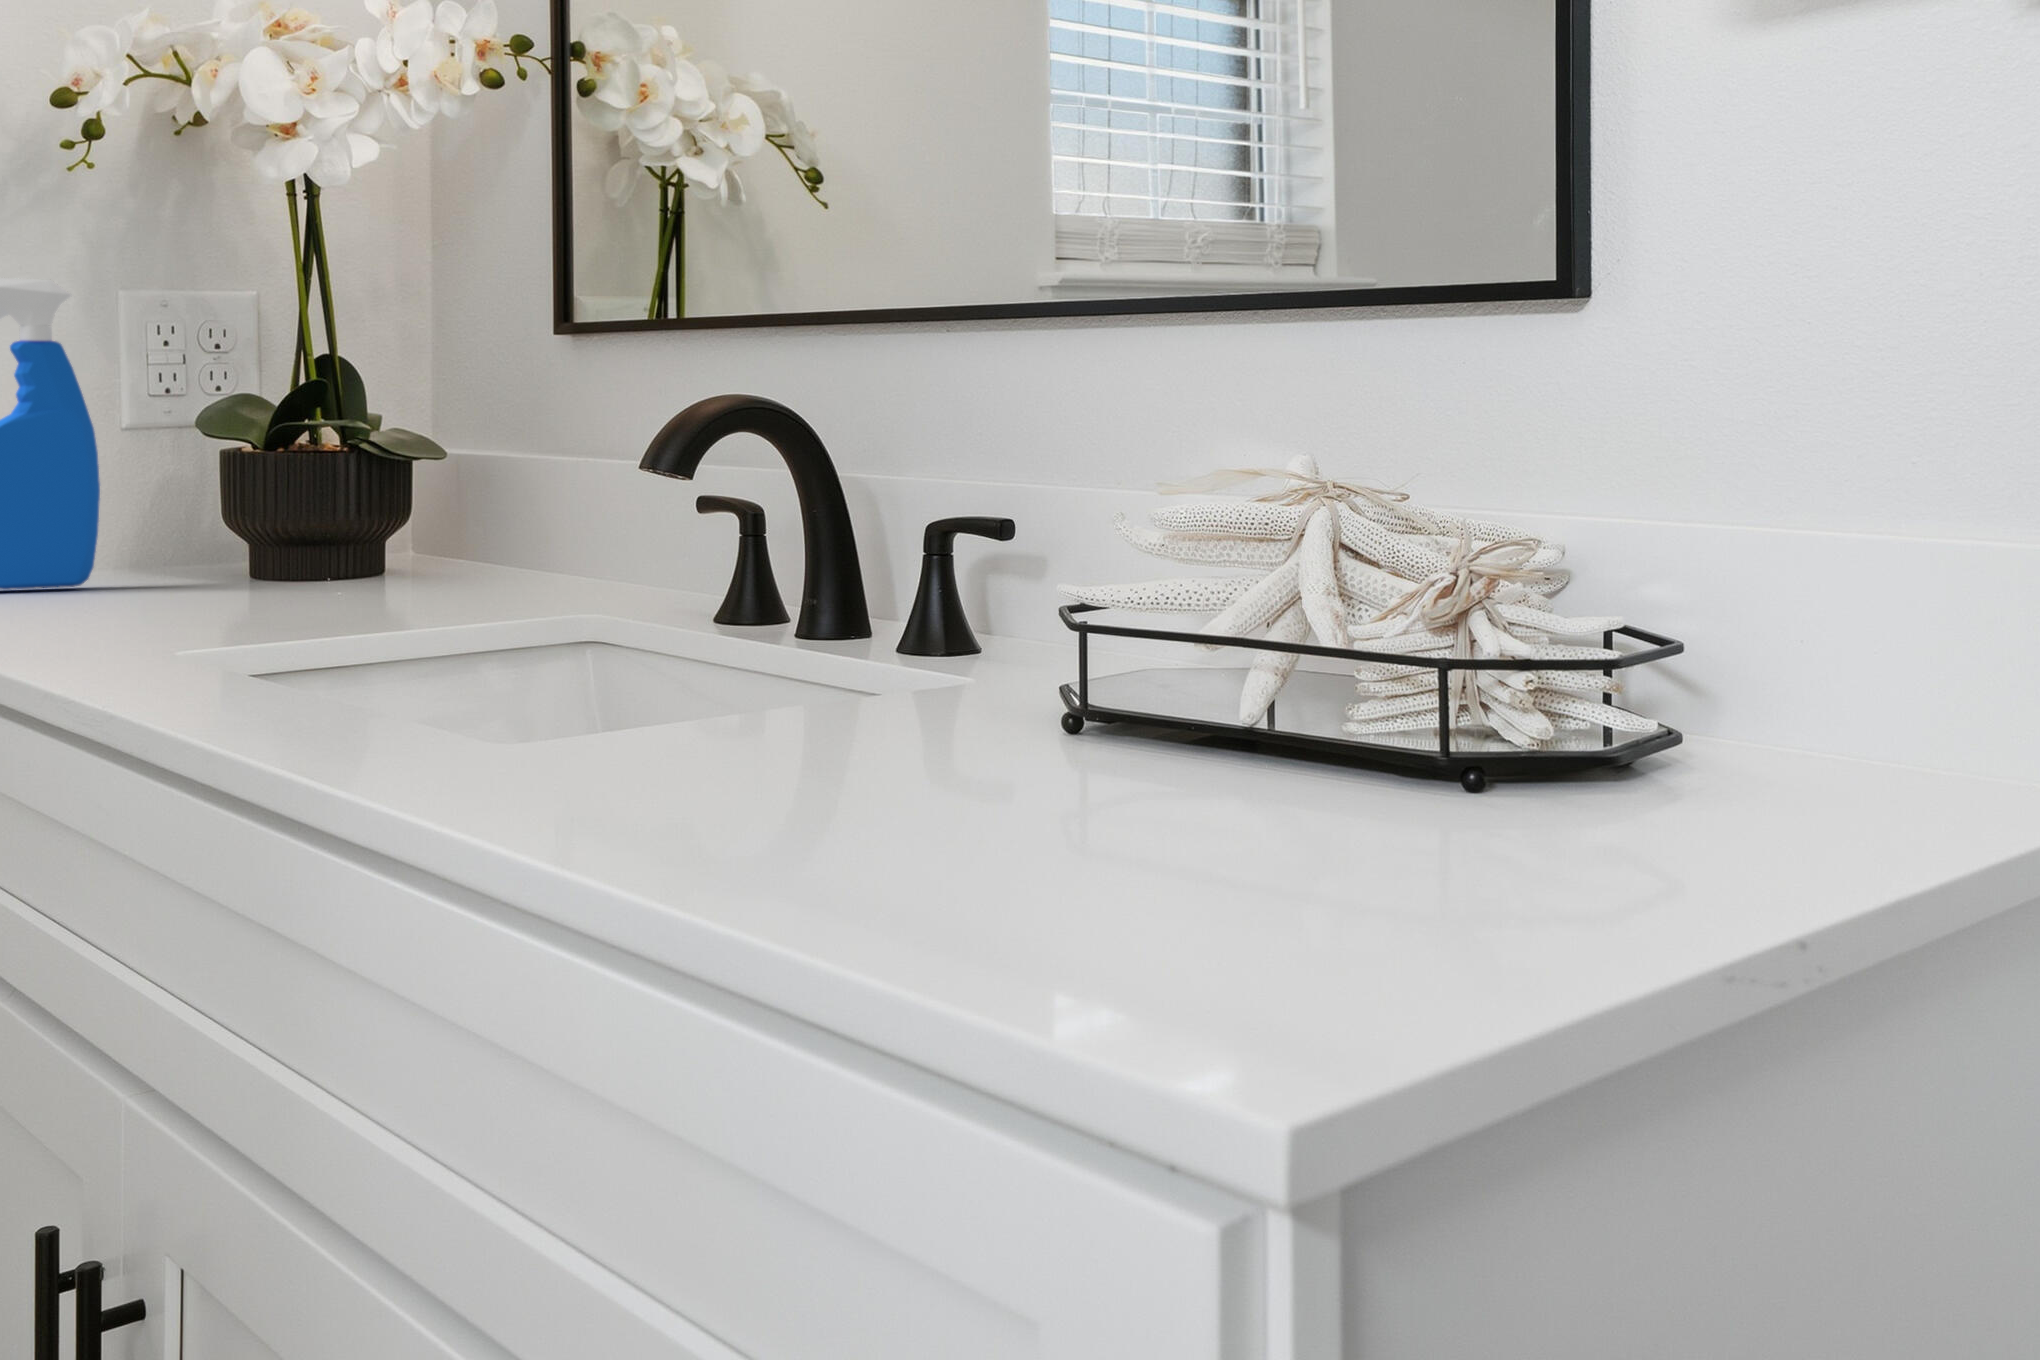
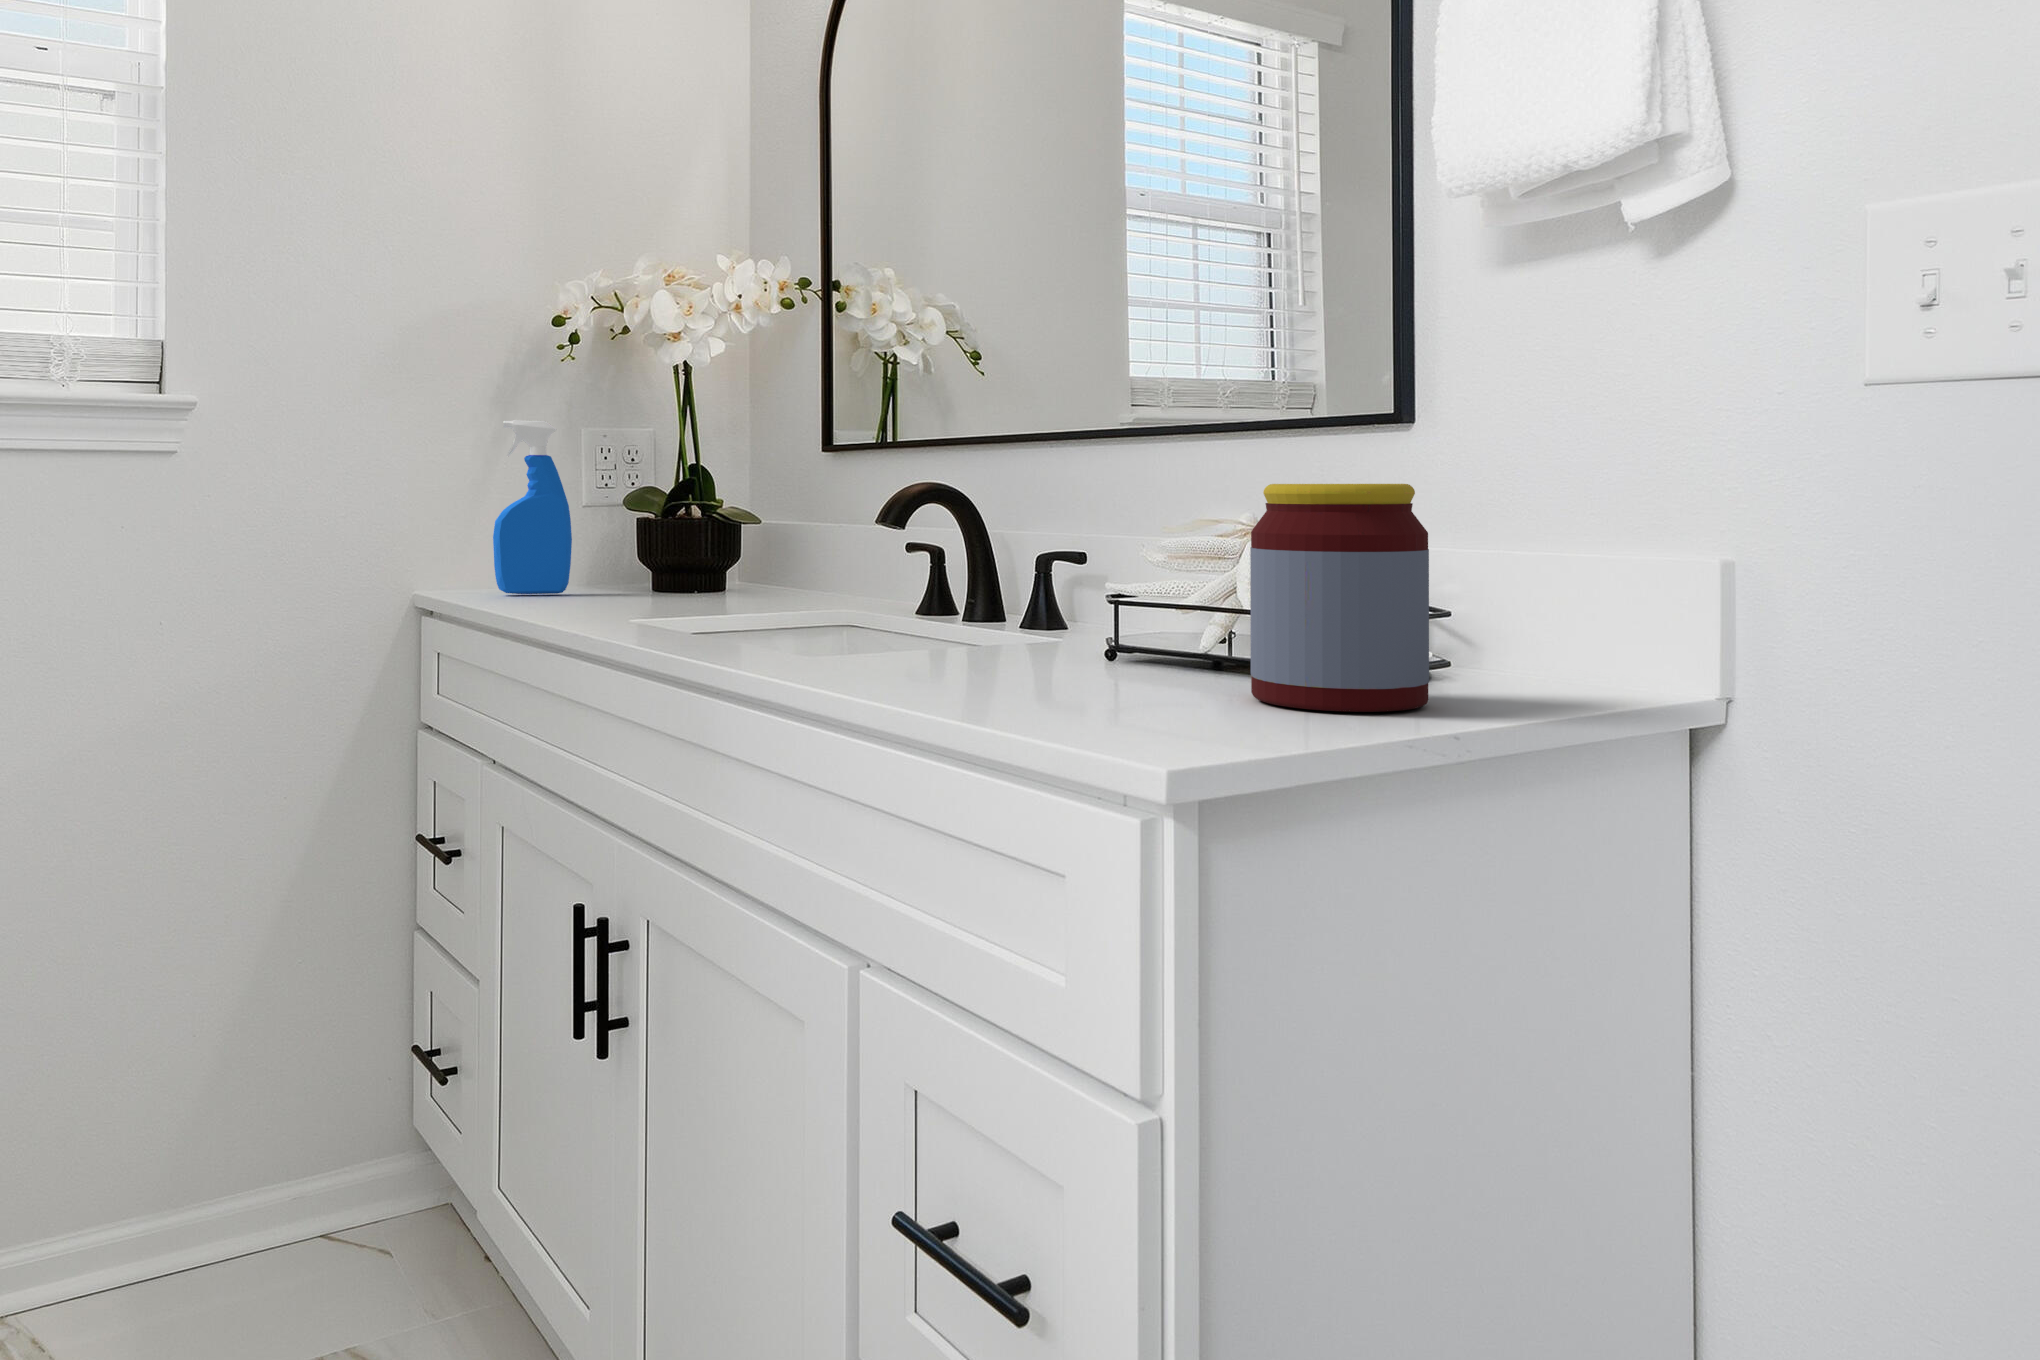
jar: none [1353,415,1690,870] -> present [1250,484,1429,712]

